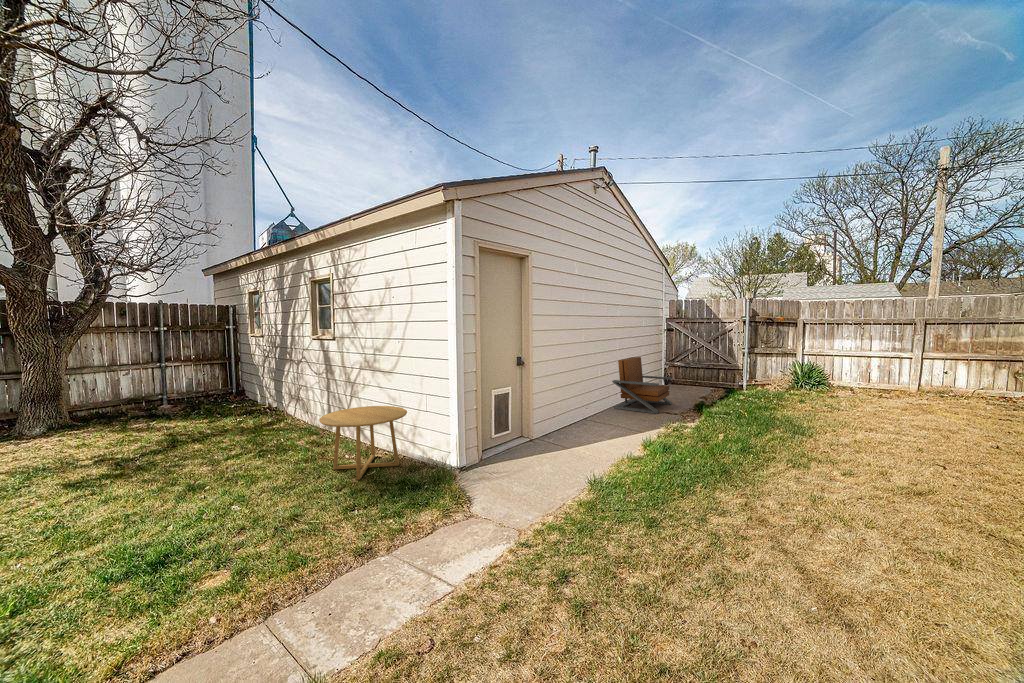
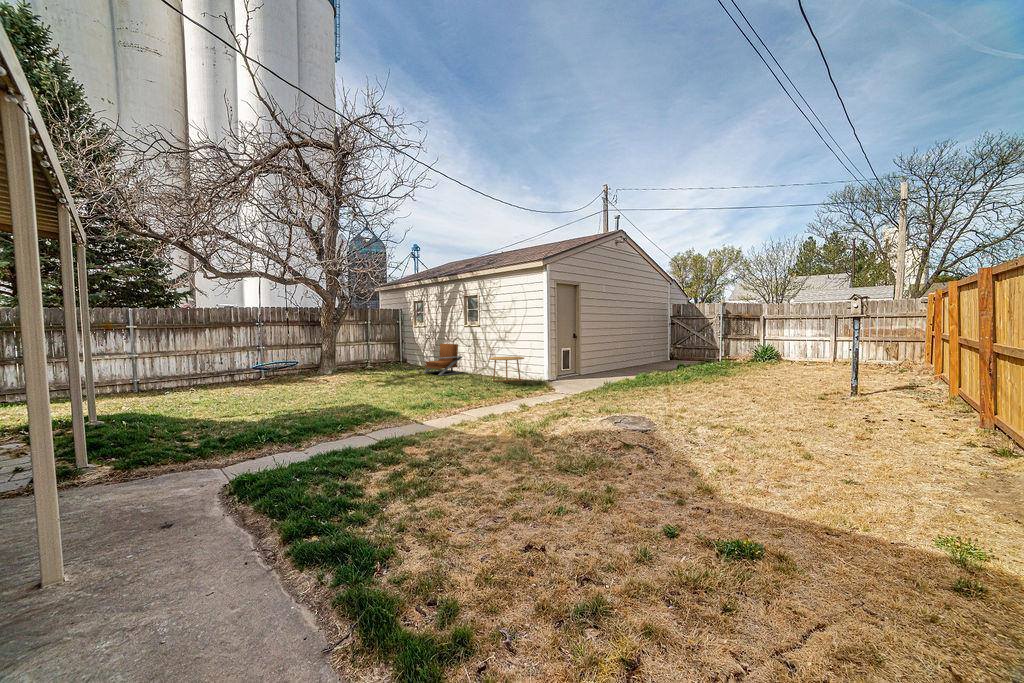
lounge chair: present [612,357,672,414] -> present [423,344,462,376]

